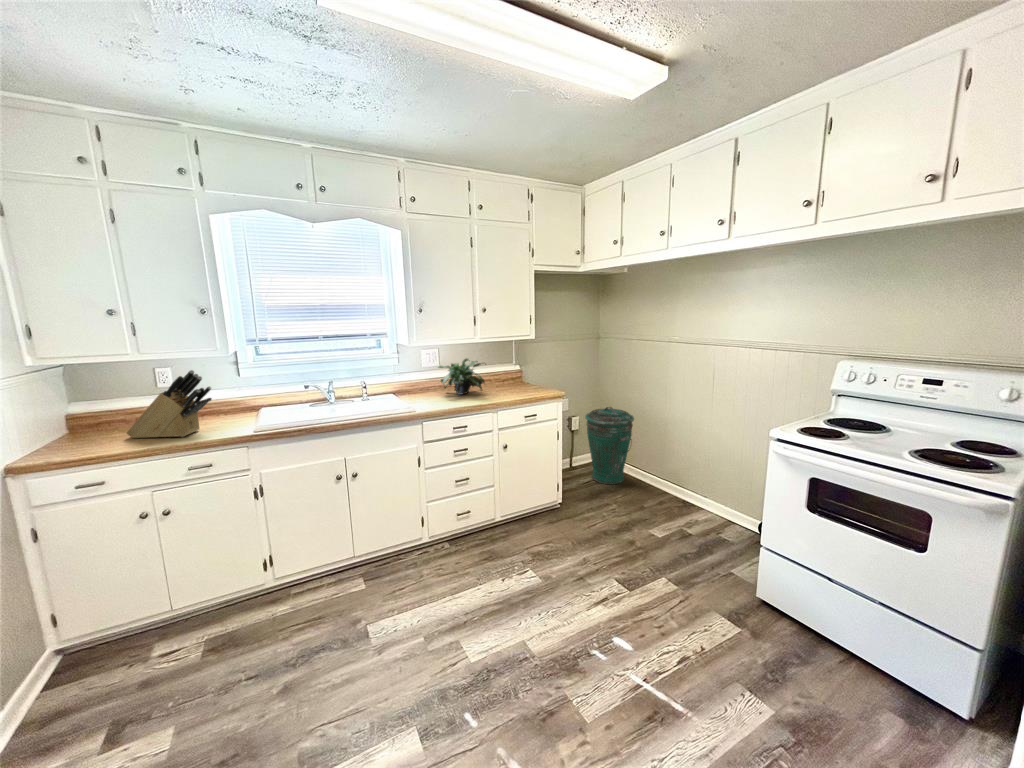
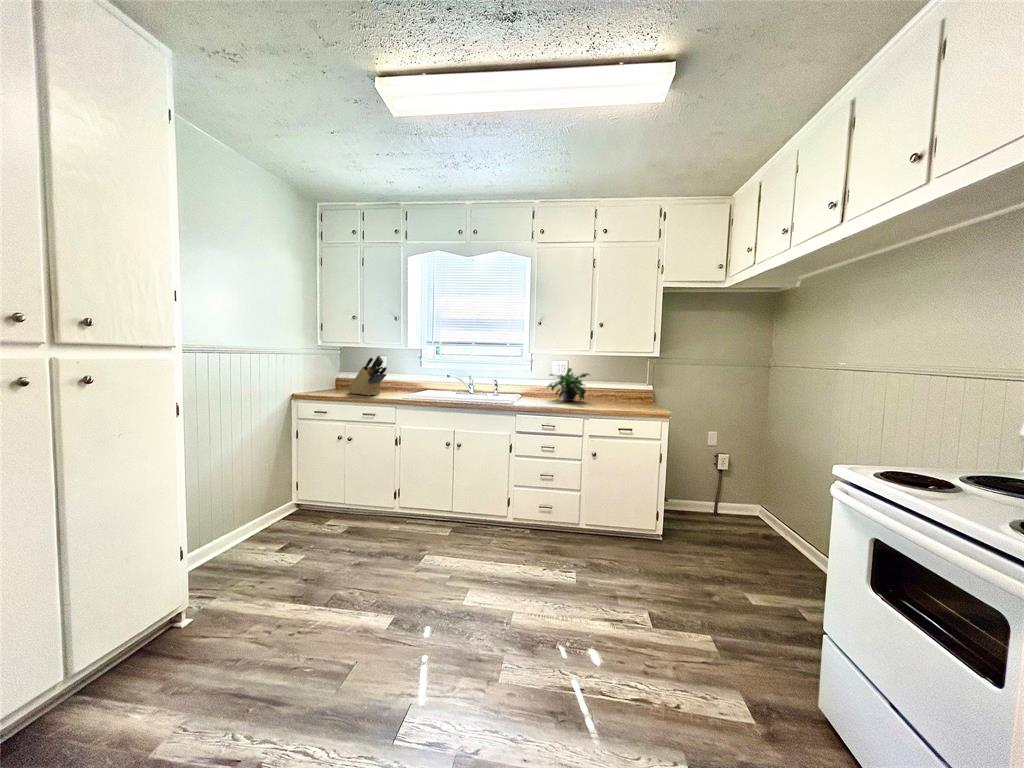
trash can: present [585,407,634,484] -> none [721,445,788,542]

